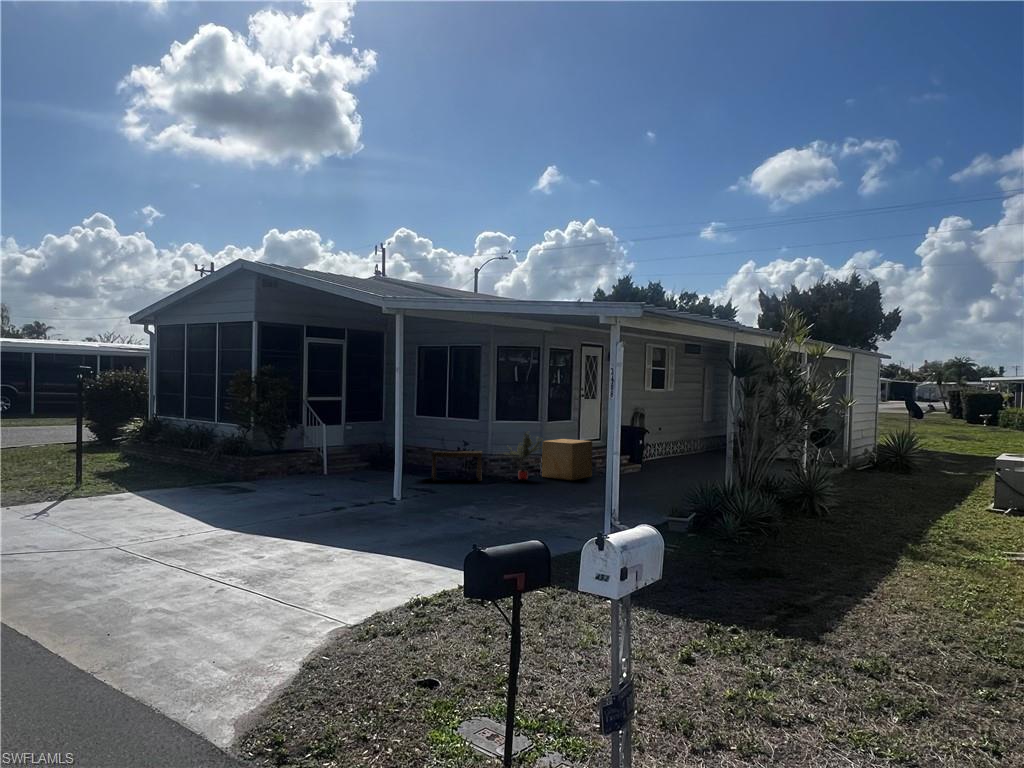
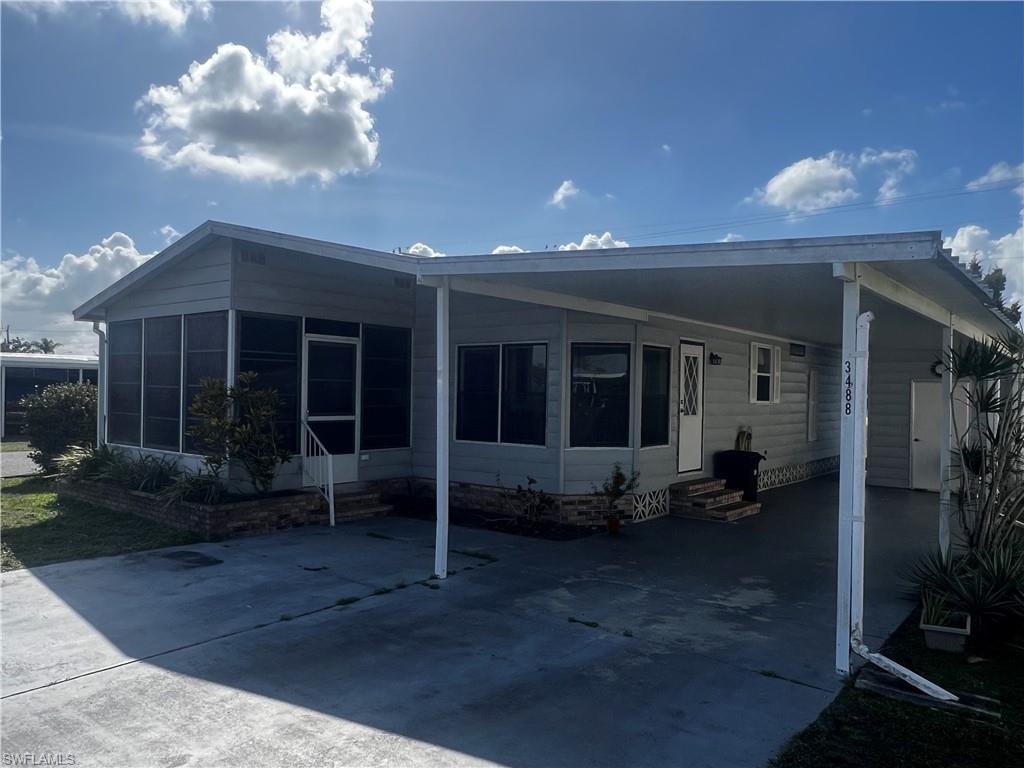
cardboard box: present [542,439,592,480] -> none [637,471,706,532]
bench: present [432,451,482,481] -> none [482,490,556,536]

